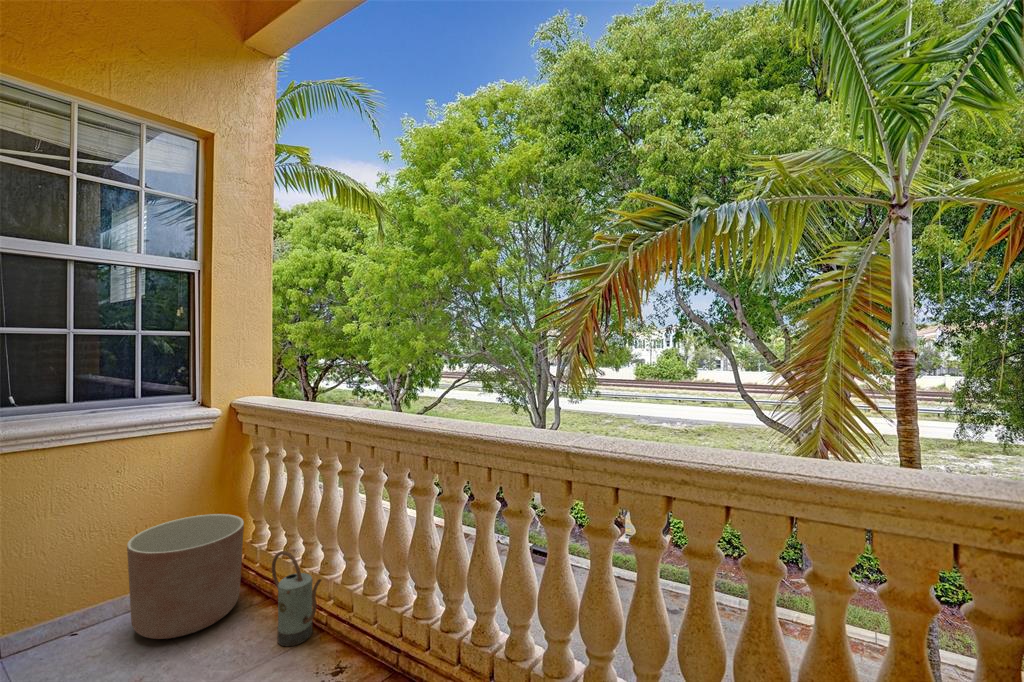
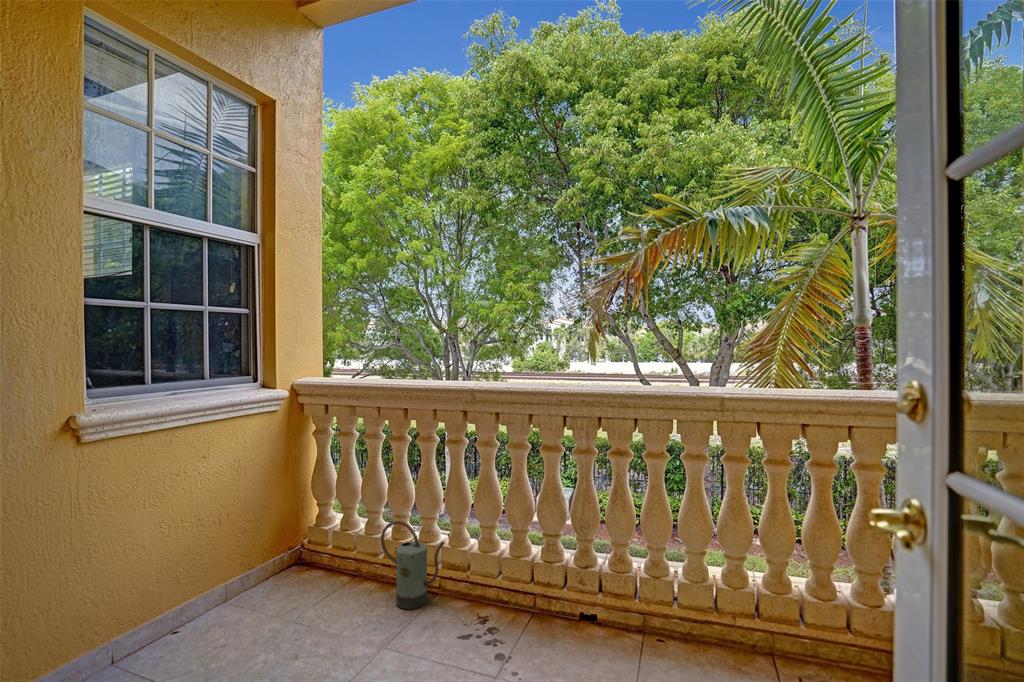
planter: present [127,514,244,639] -> none [227,497,335,620]

